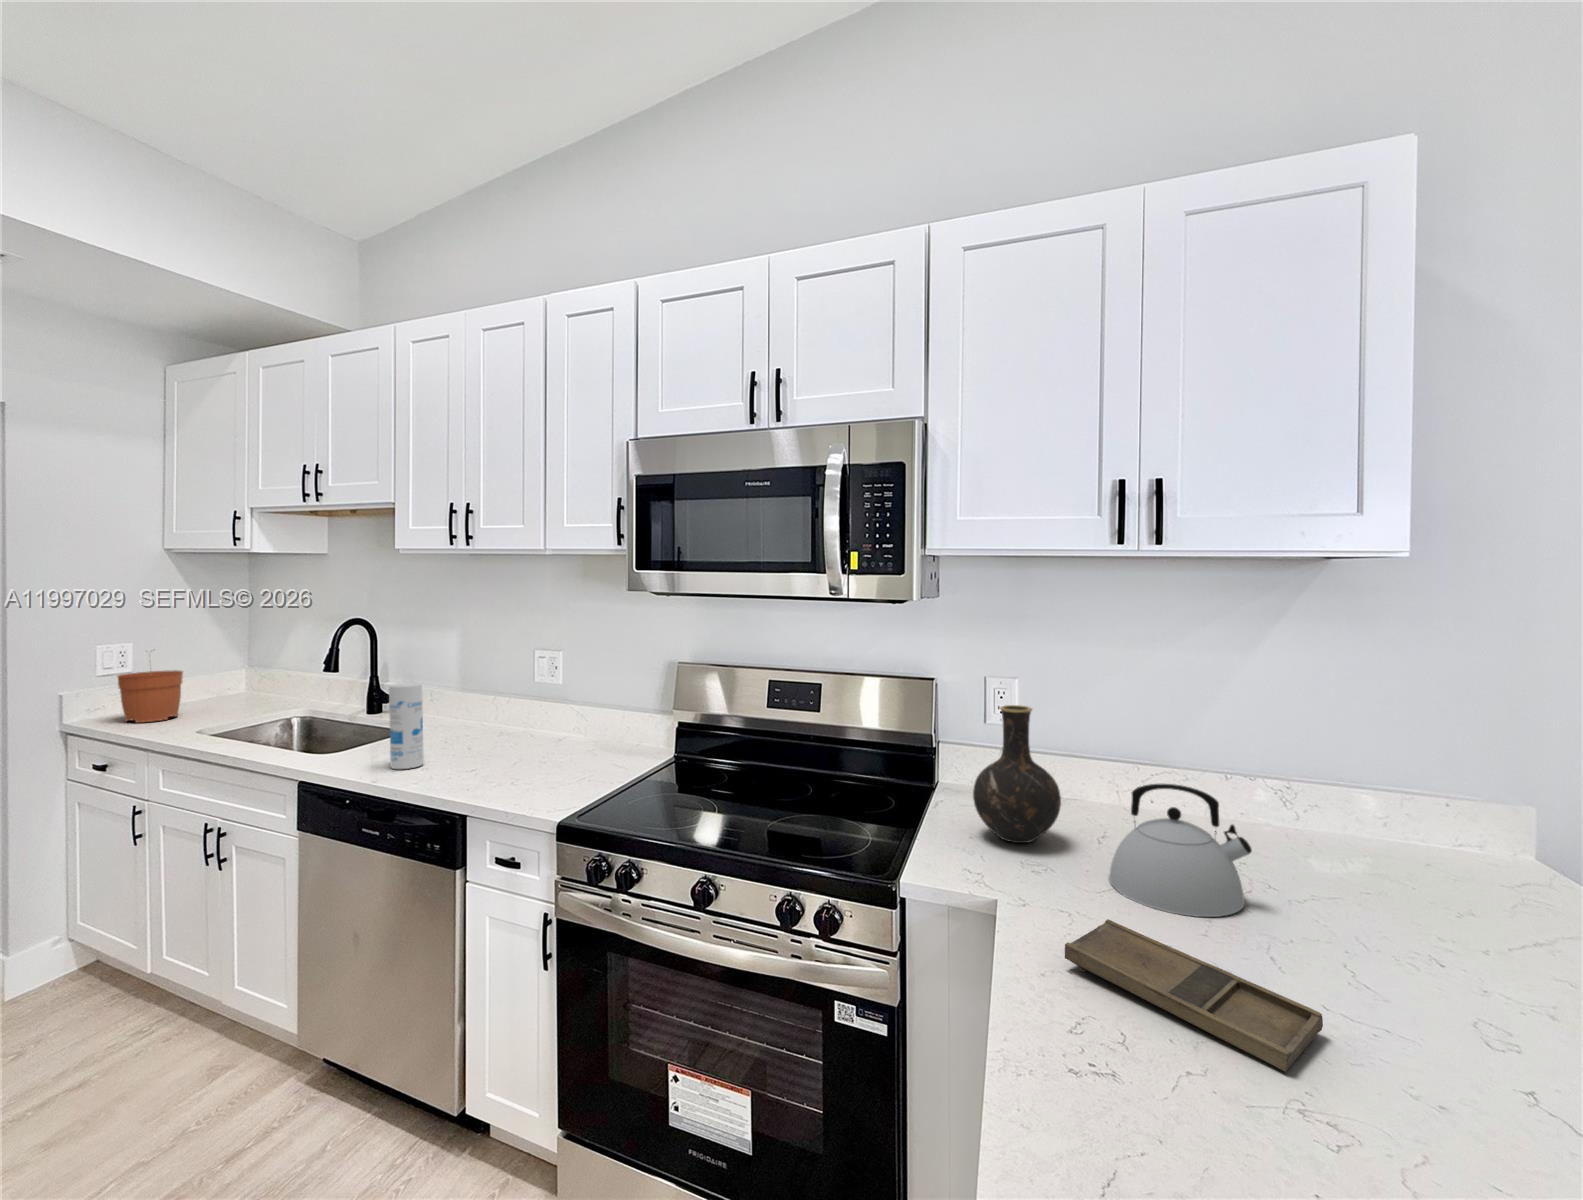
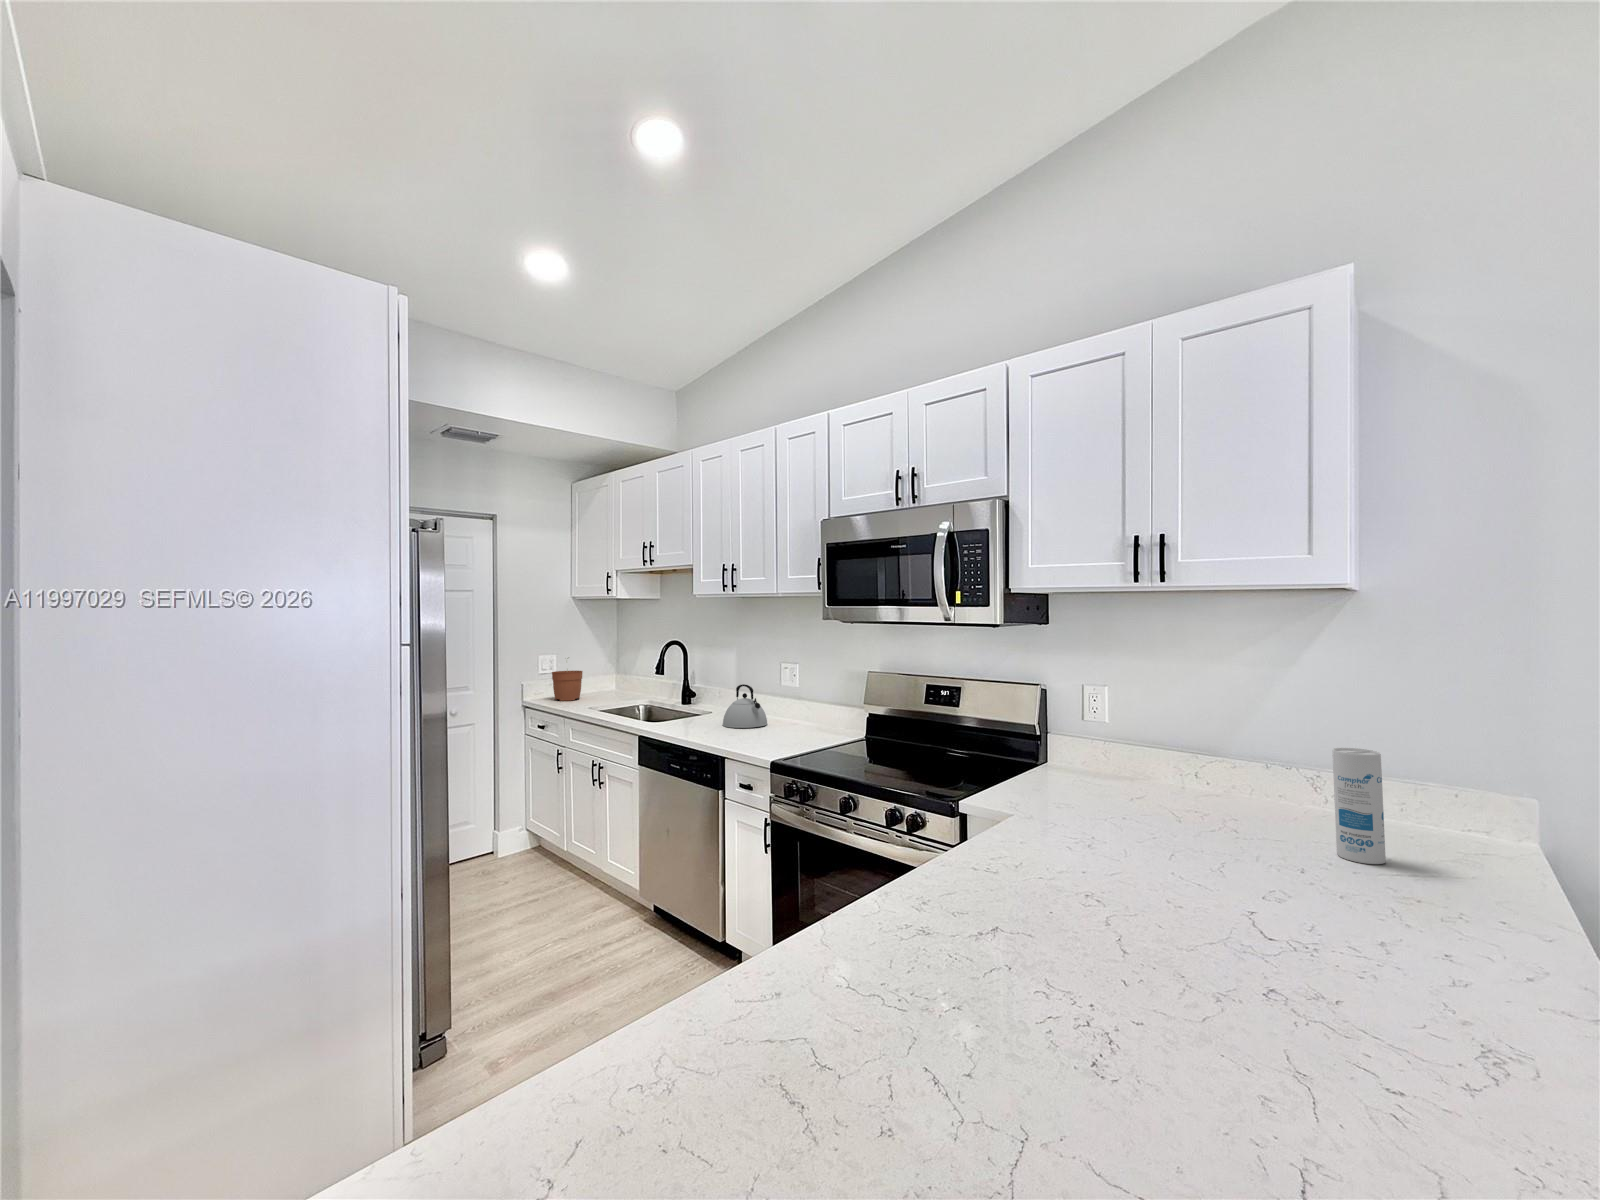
canister: present [389,682,424,769] -> present [1332,748,1386,864]
vase: present [973,705,1061,843] -> none [1039,698,1104,797]
kettle: present [1109,784,1252,917] -> present [723,684,767,728]
tray: present [1065,919,1323,1072] -> none [1021,821,1151,882]

